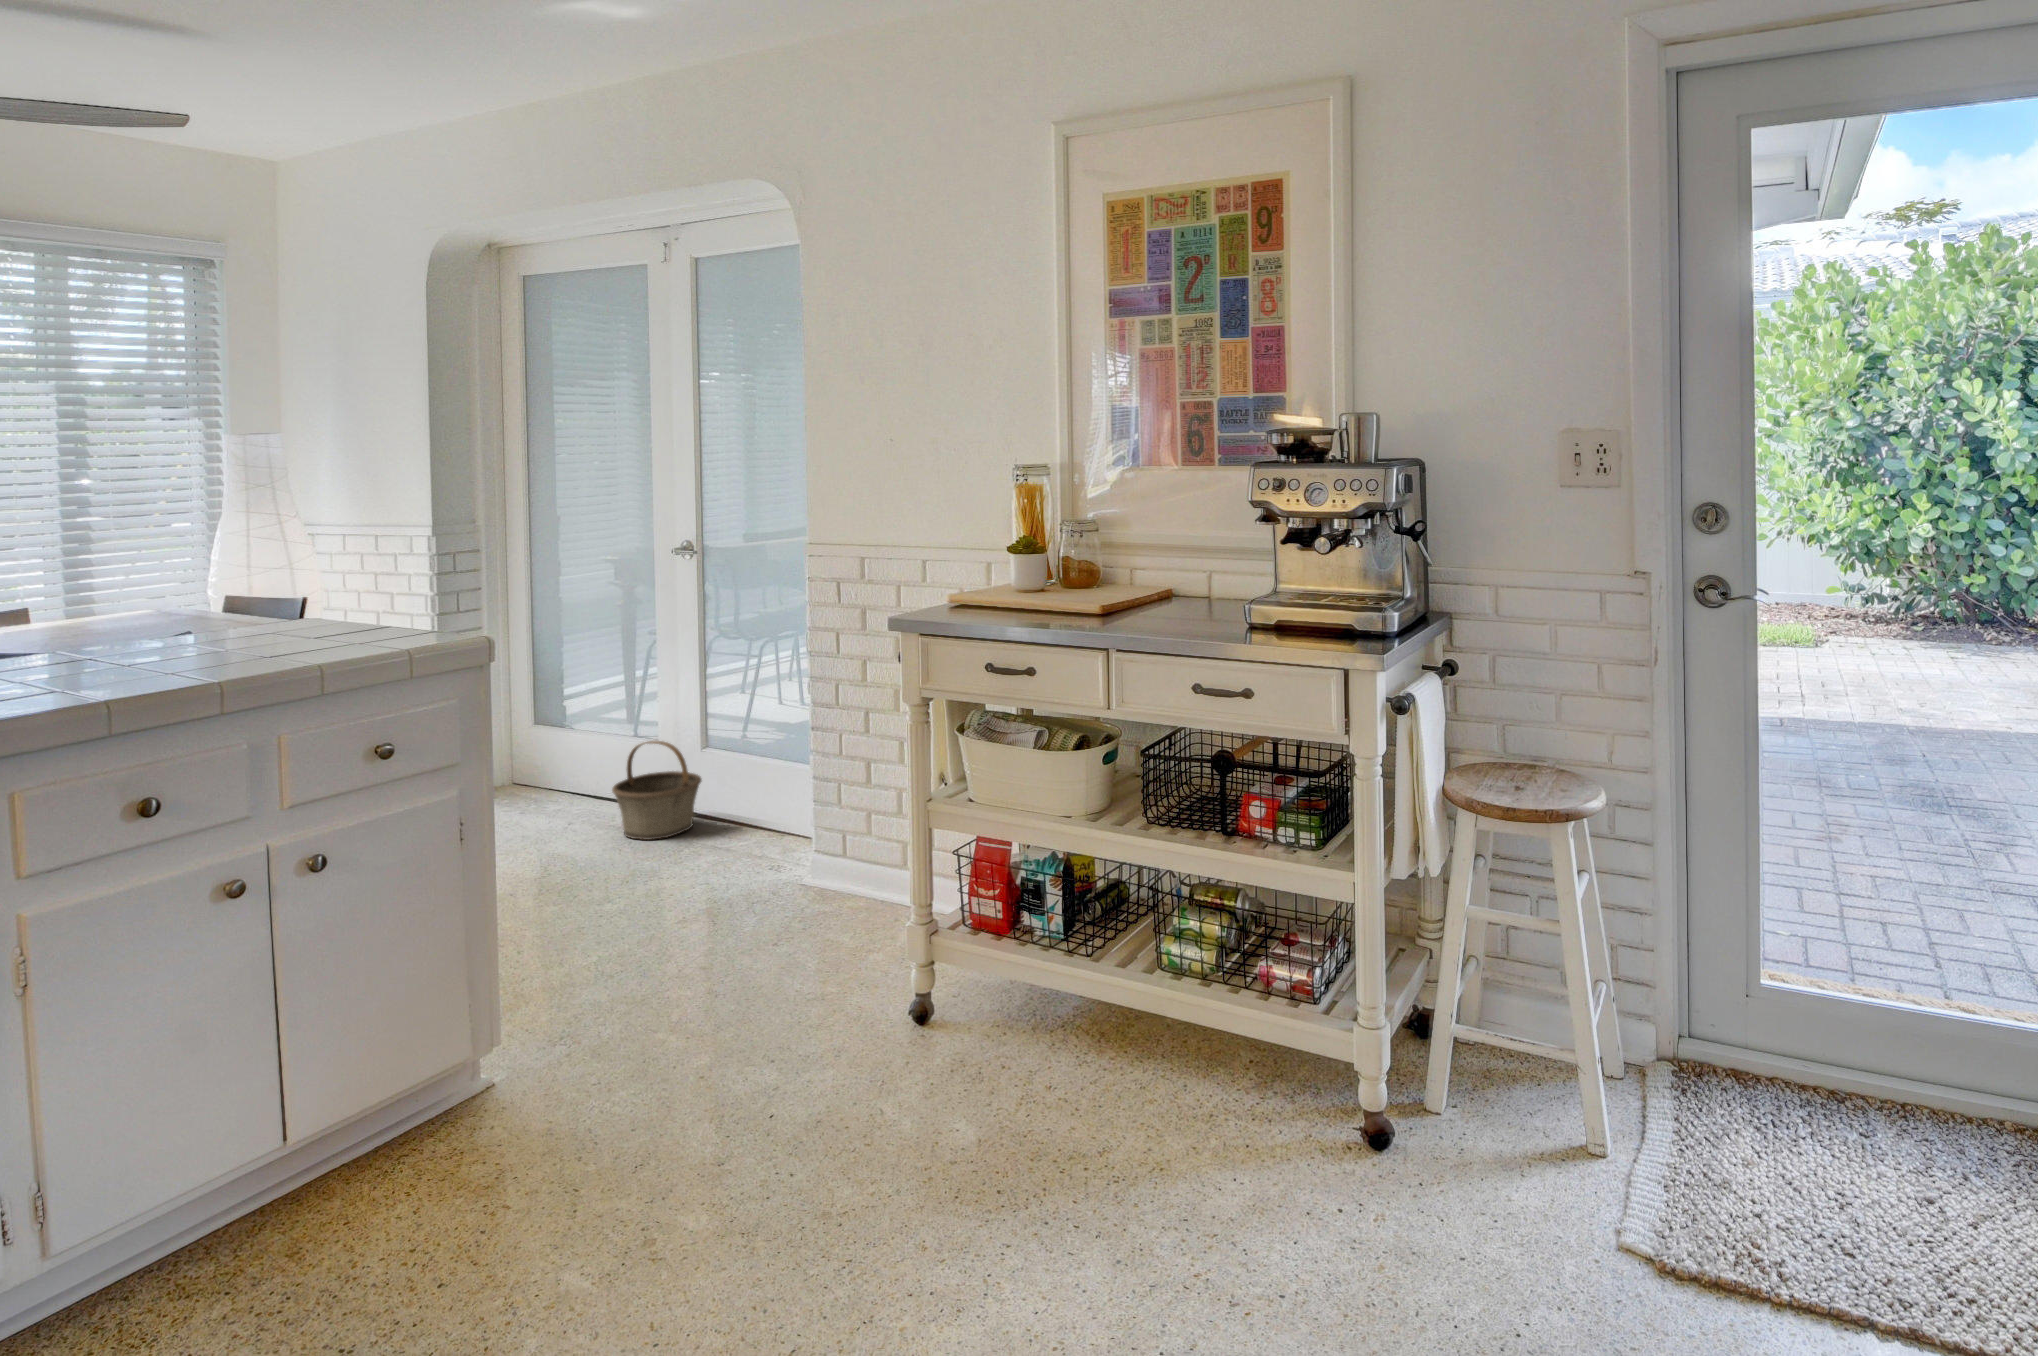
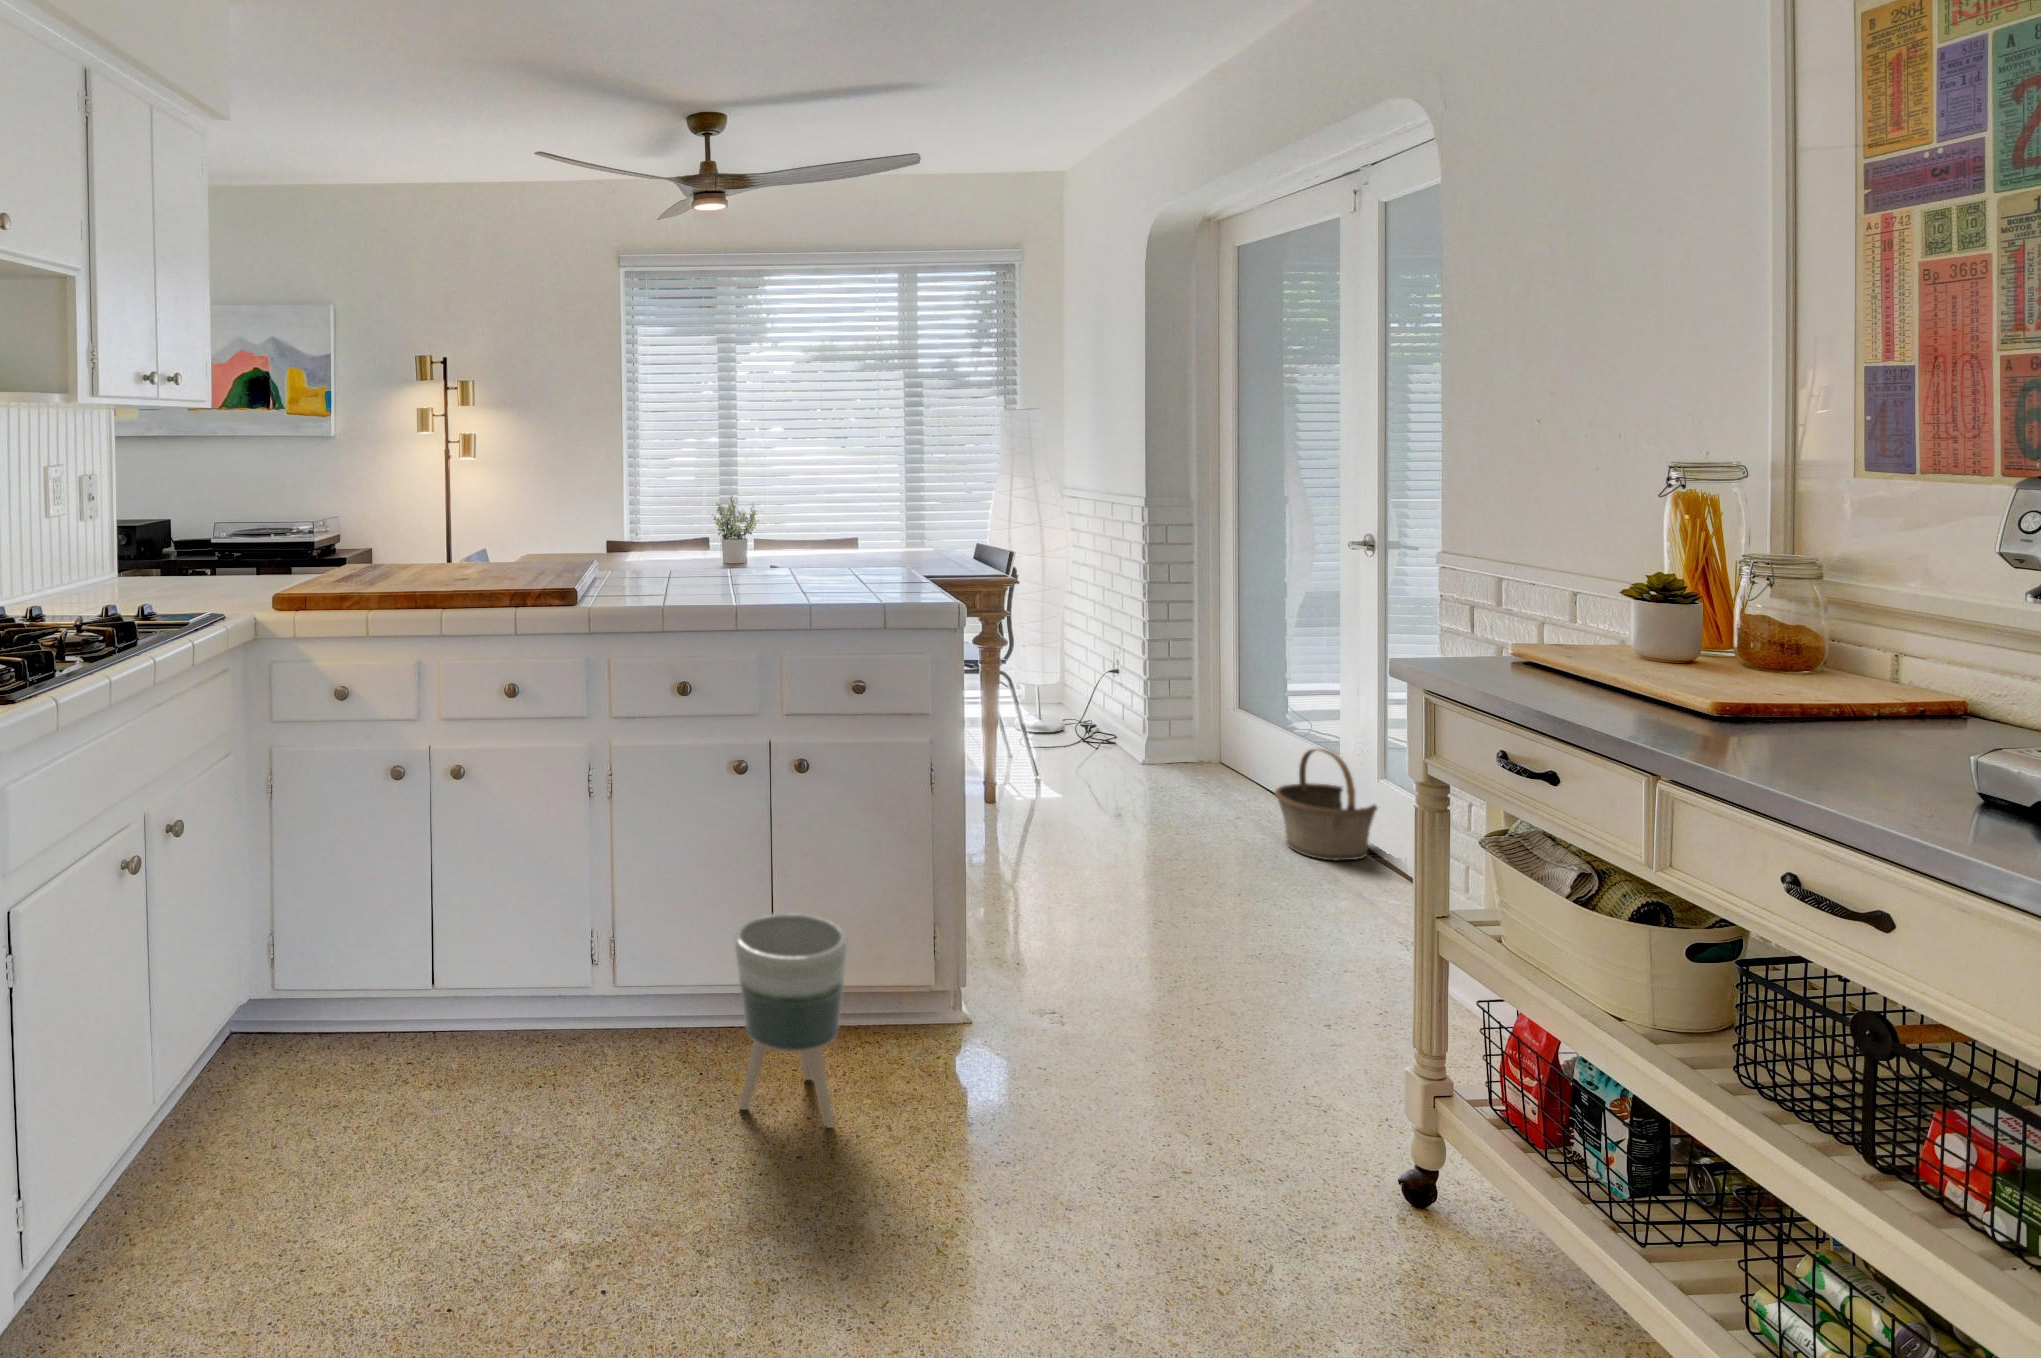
planter: none [293,1013,451,1283] -> present [735,913,847,1128]

